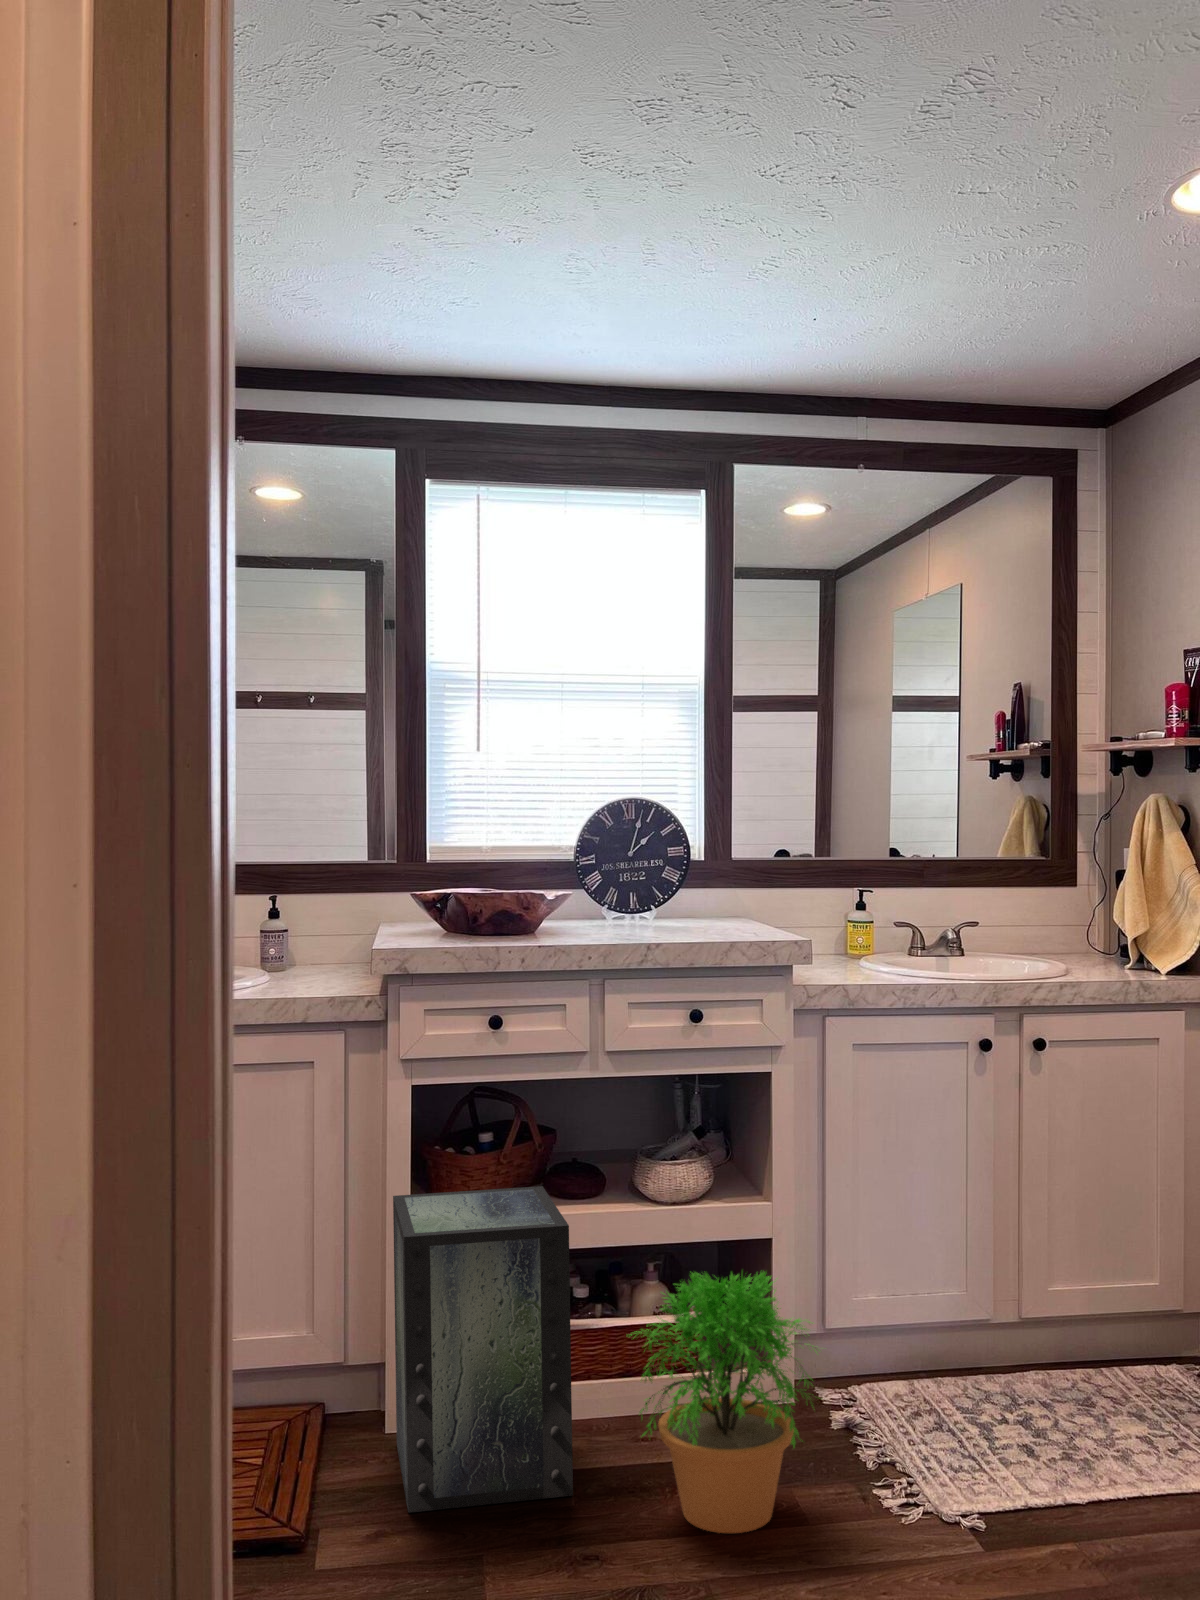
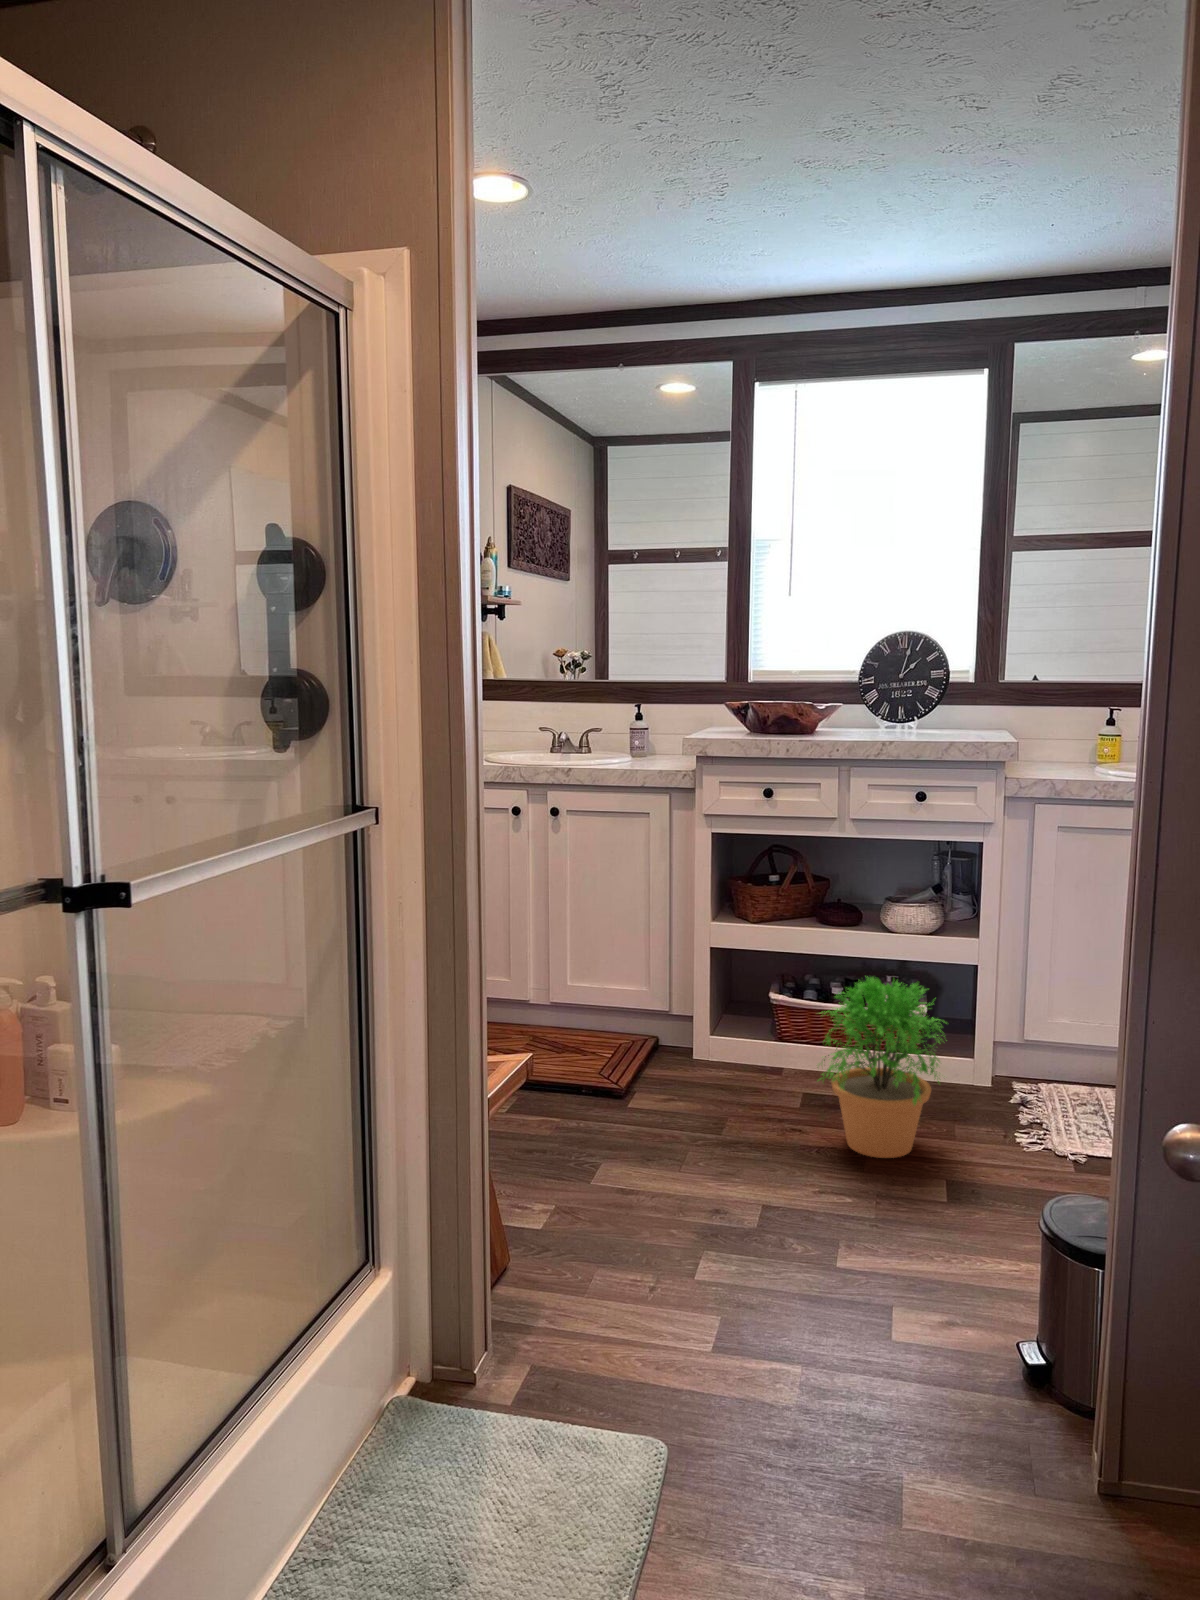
storage box: present [393,1186,573,1513] -> none [671,904,796,1115]

